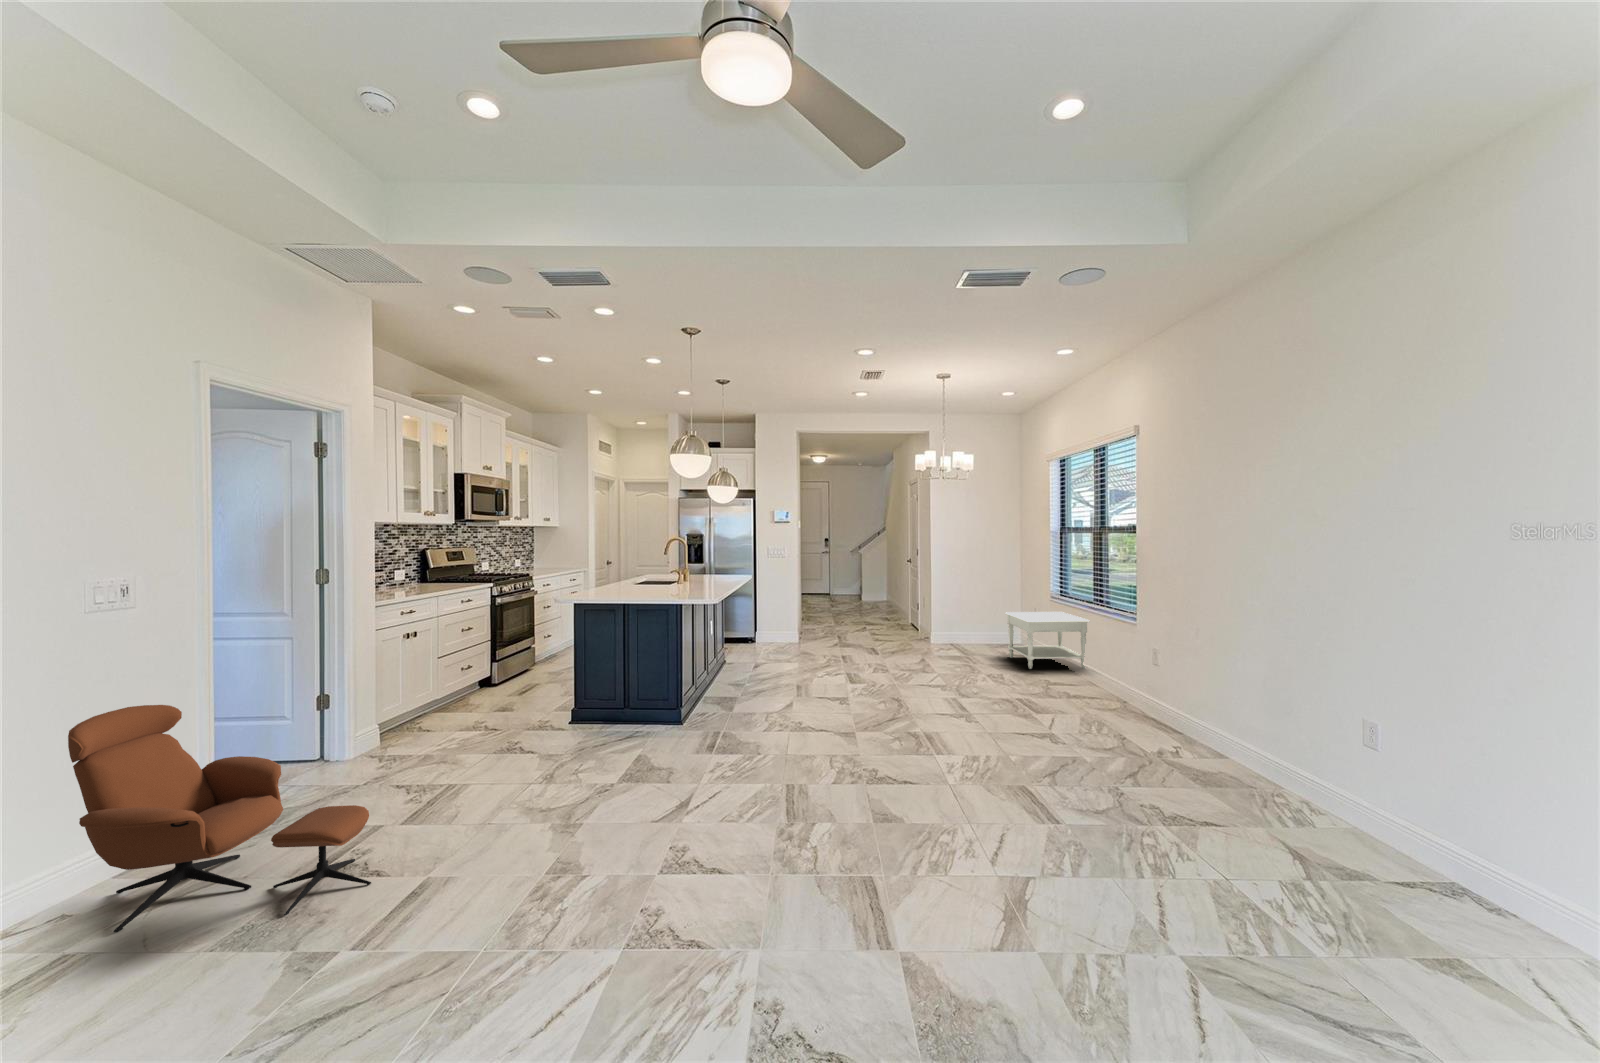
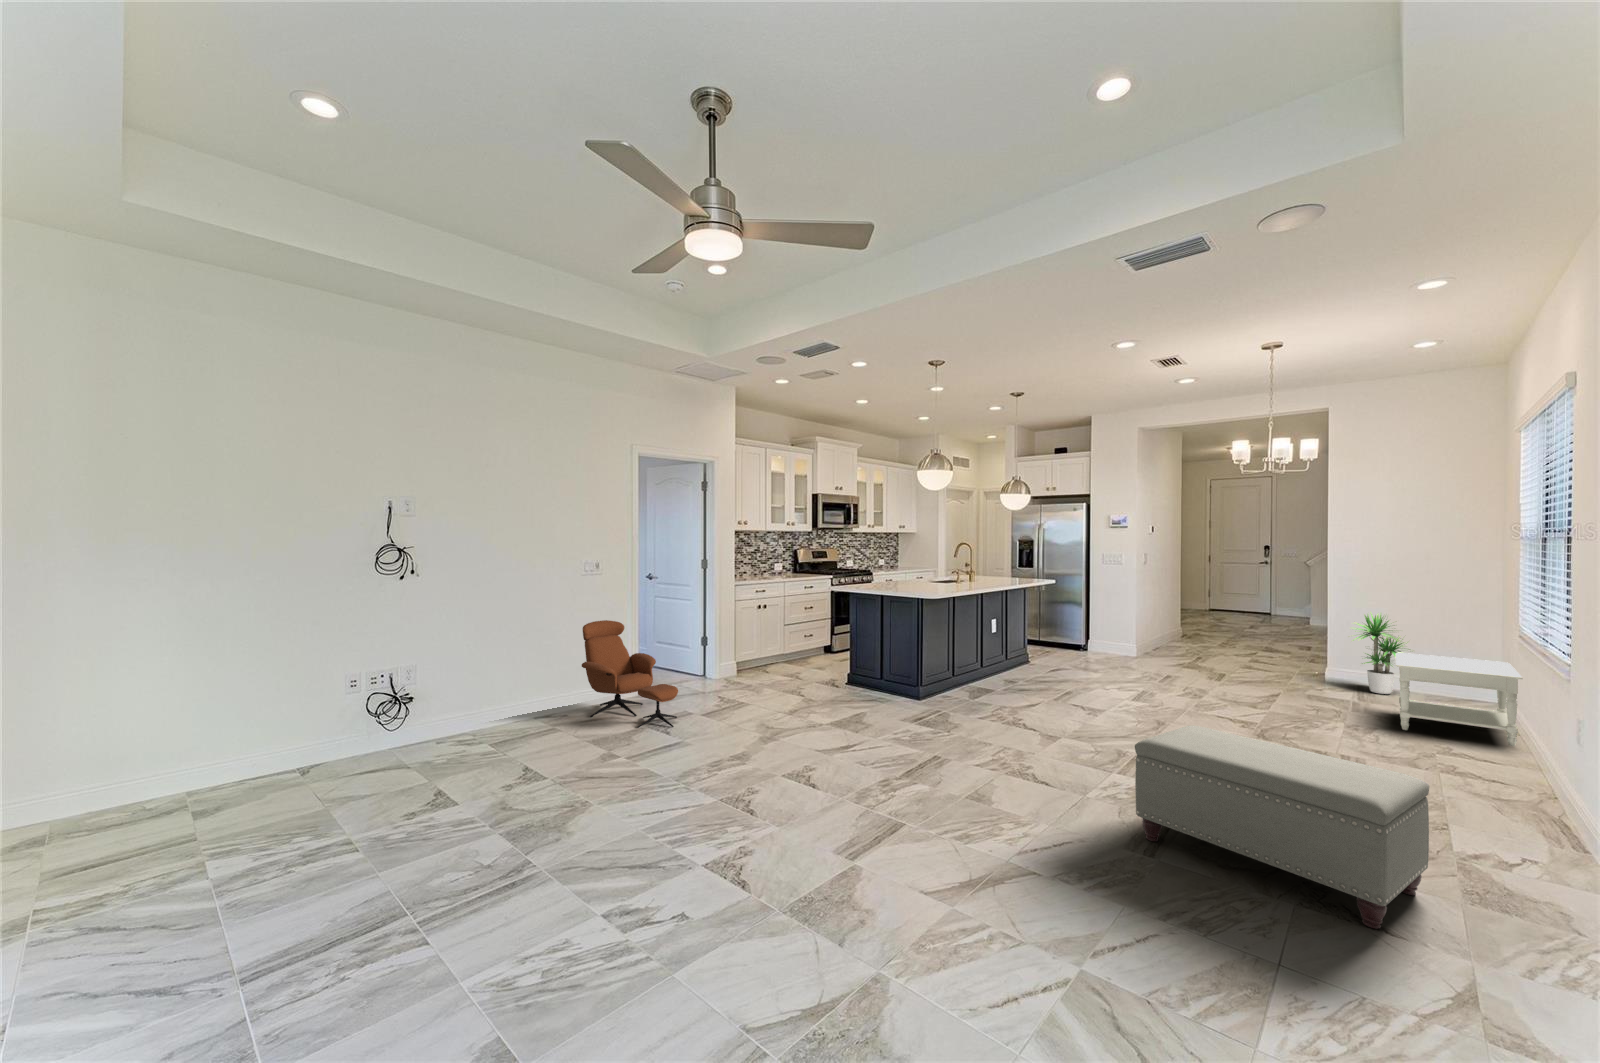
potted plant: none [954,583,995,644] -> present [1354,614,1410,694]
ottoman: none [1067,700,1318,845] -> present [1135,726,1429,929]

